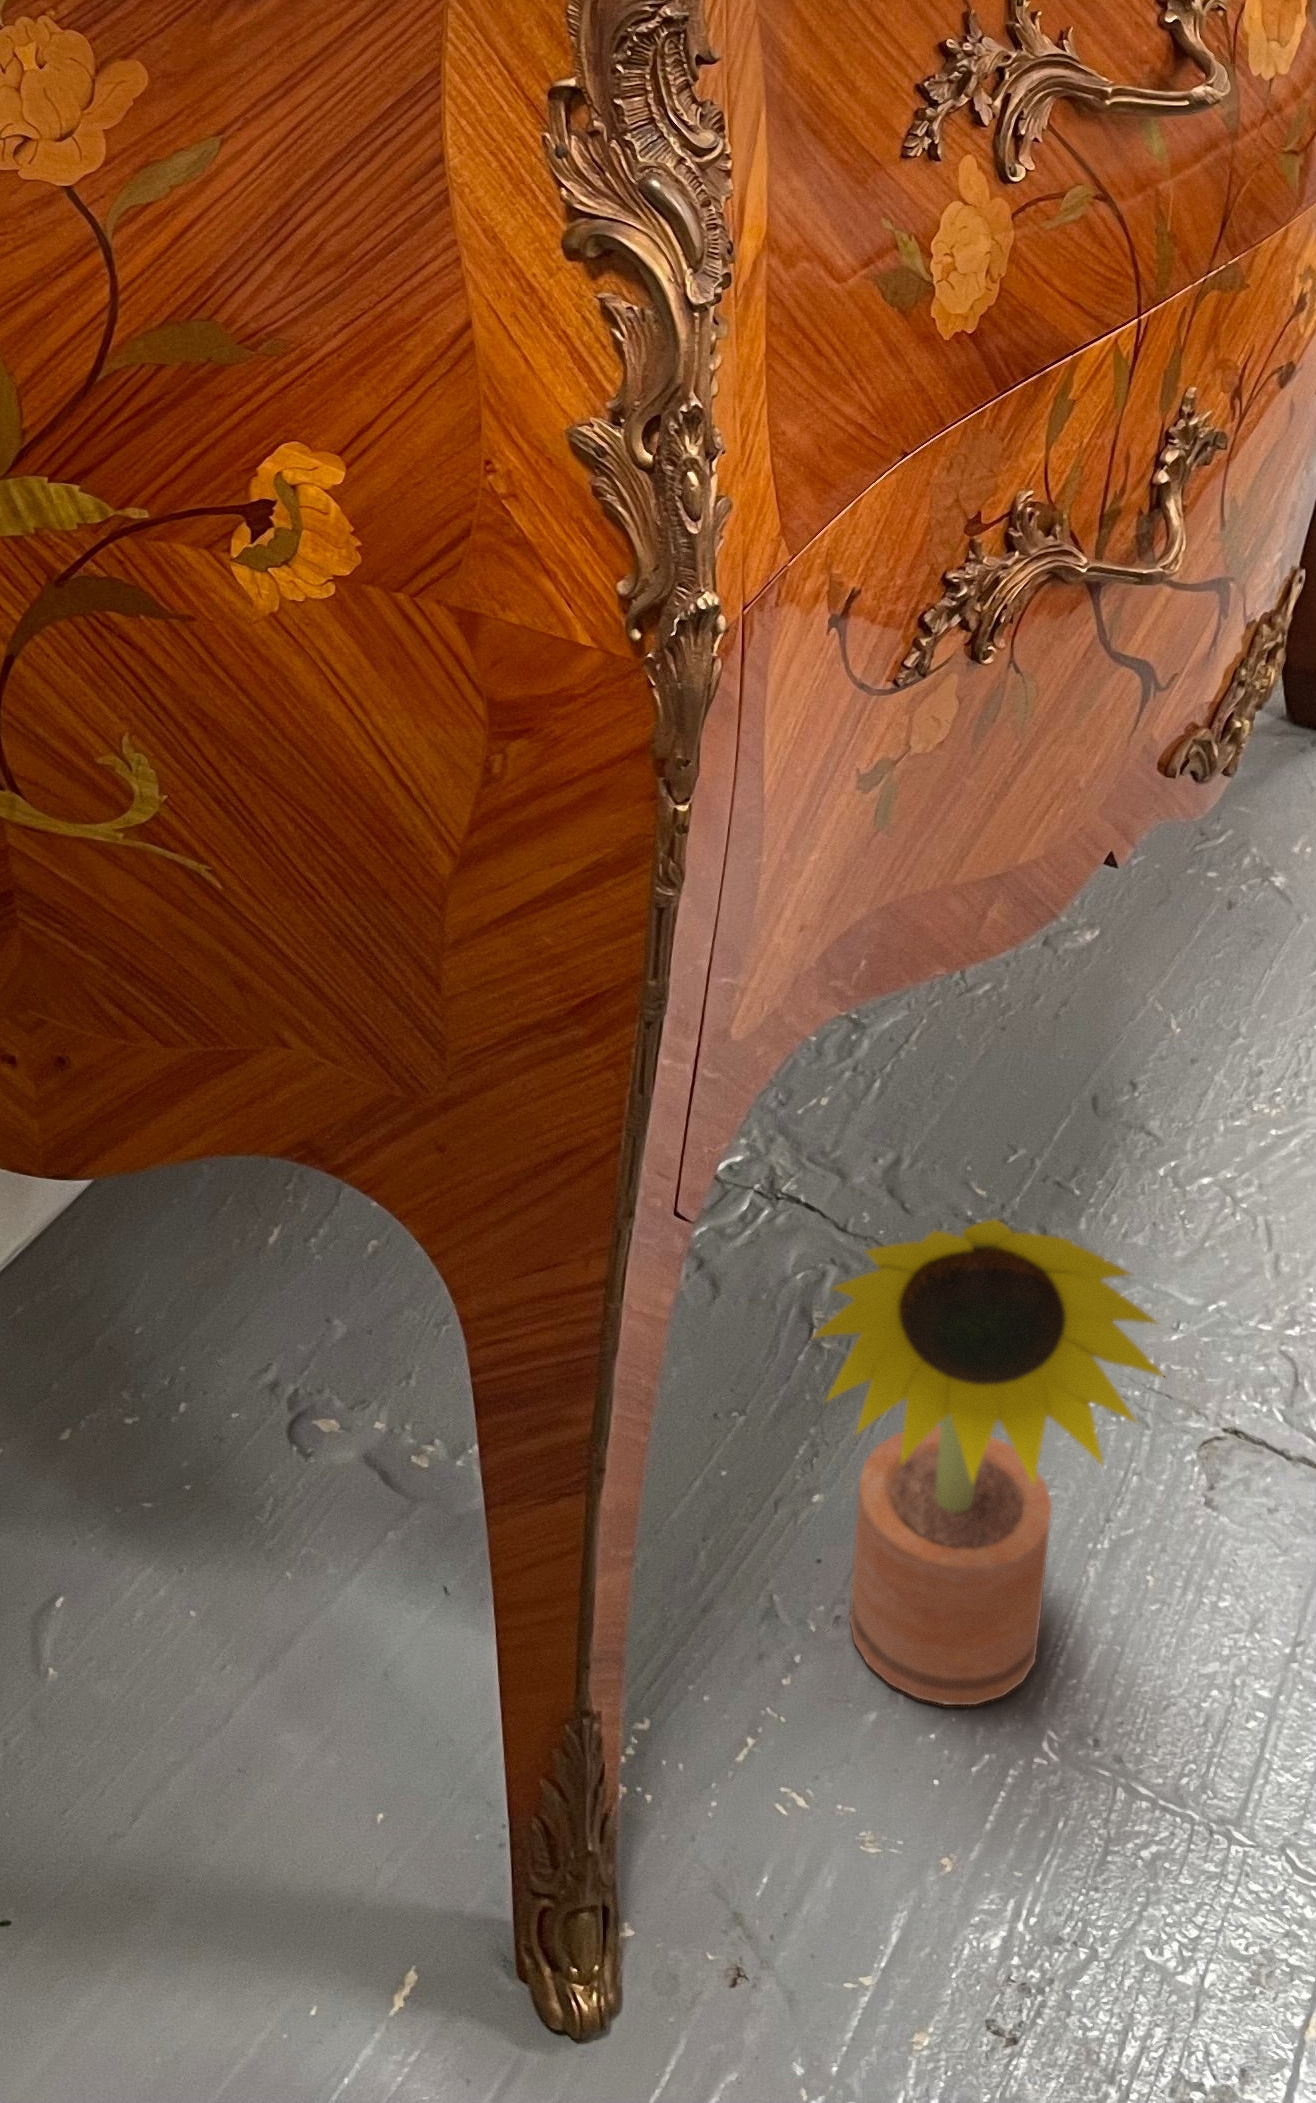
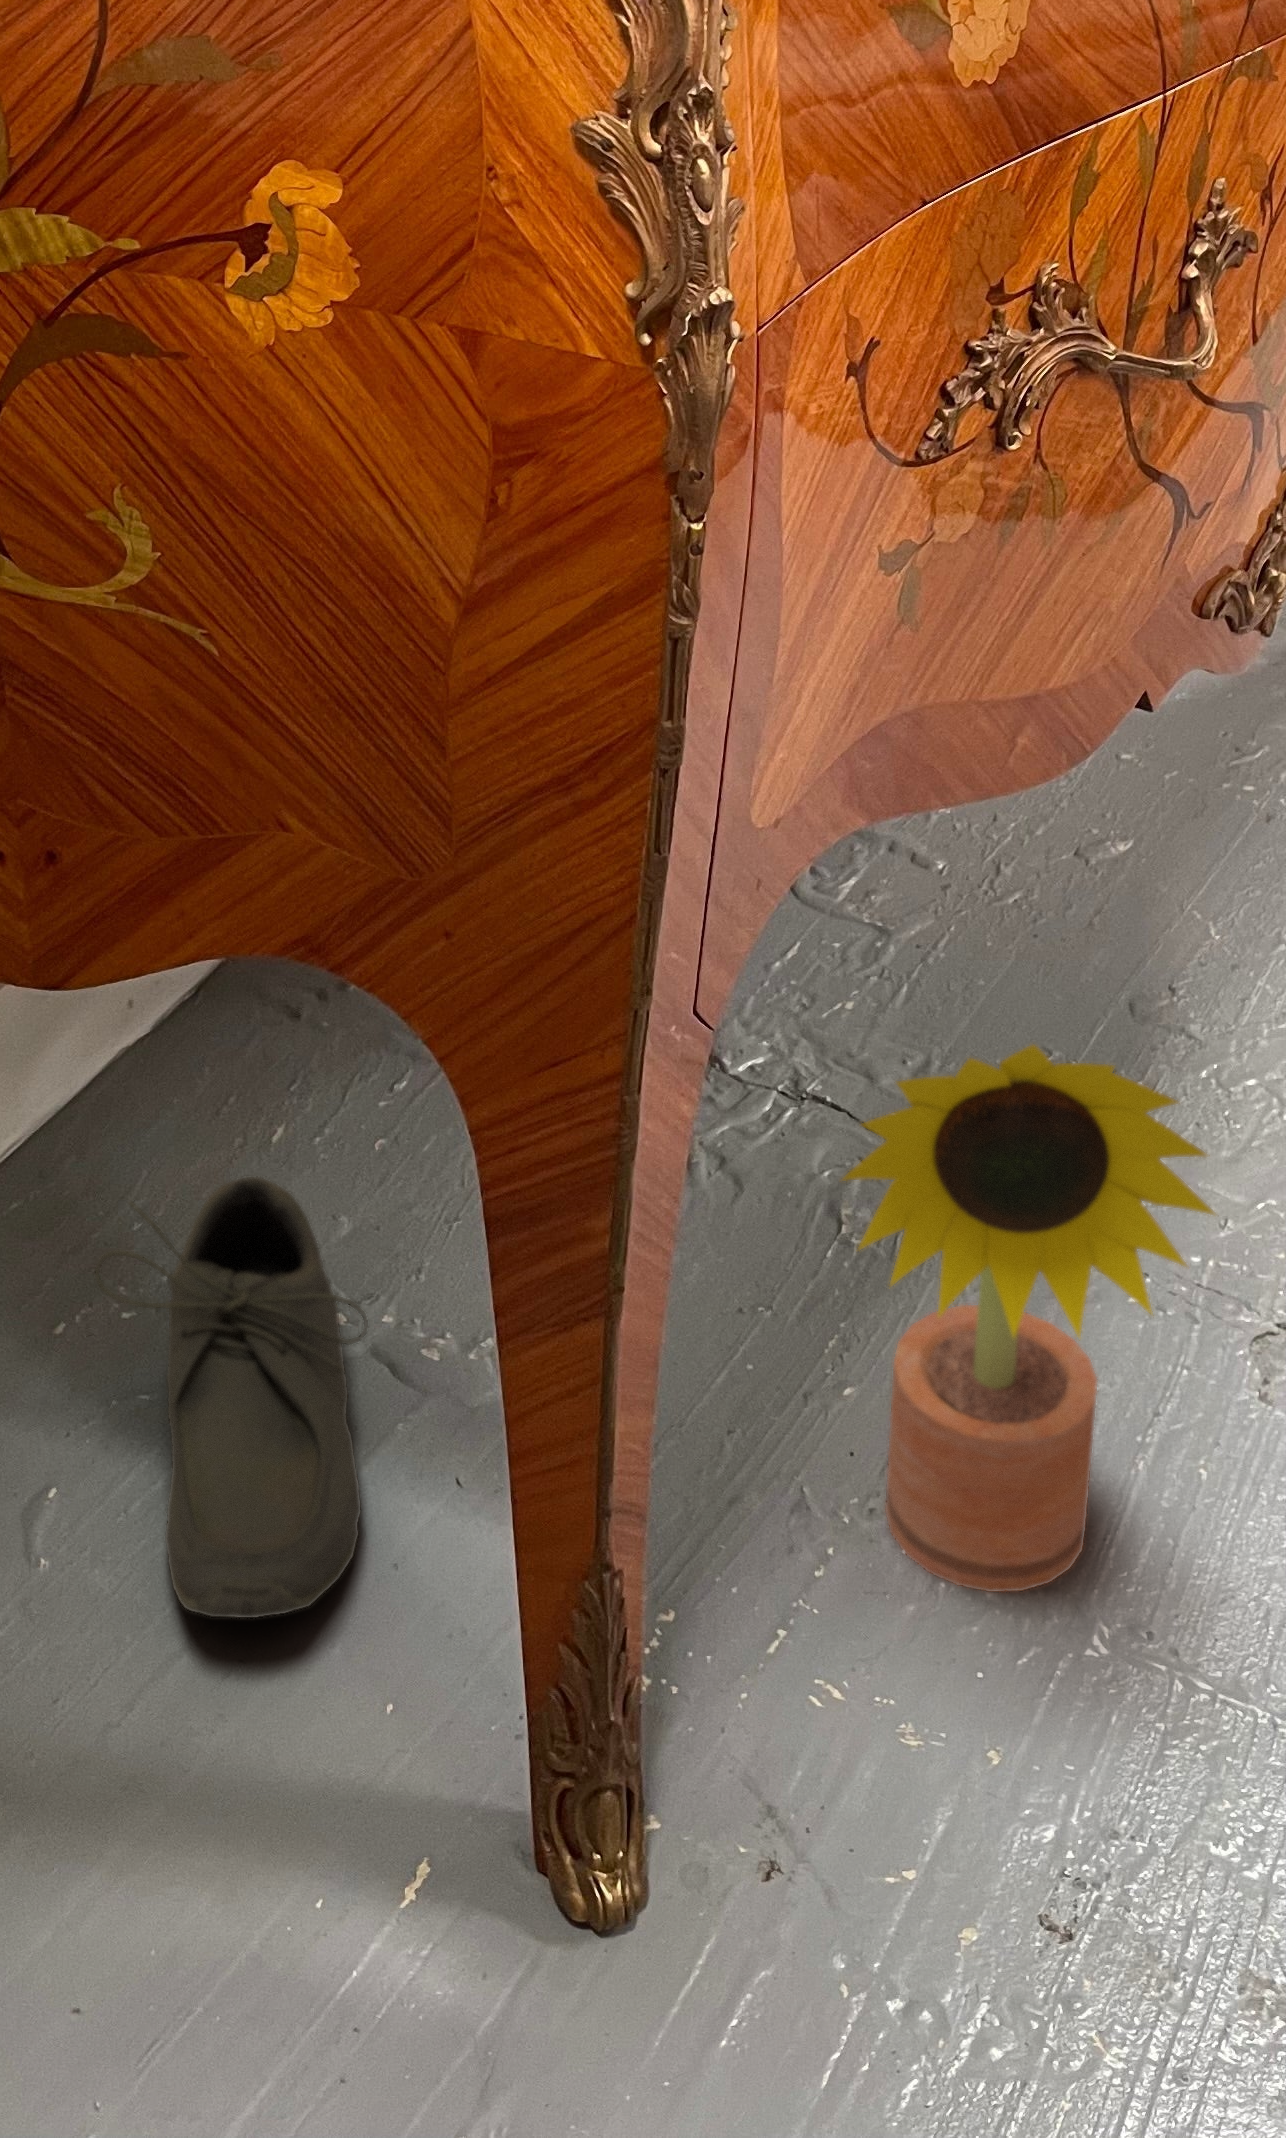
shoe: none [101,1286,361,1731] -> present [95,1177,367,1618]

